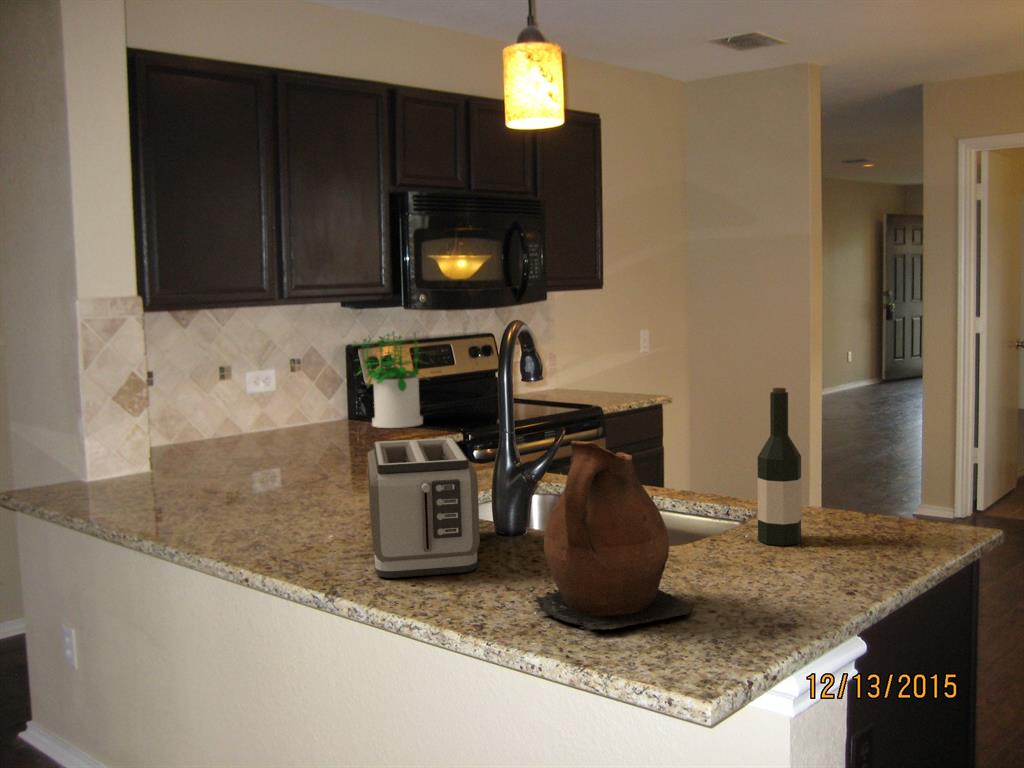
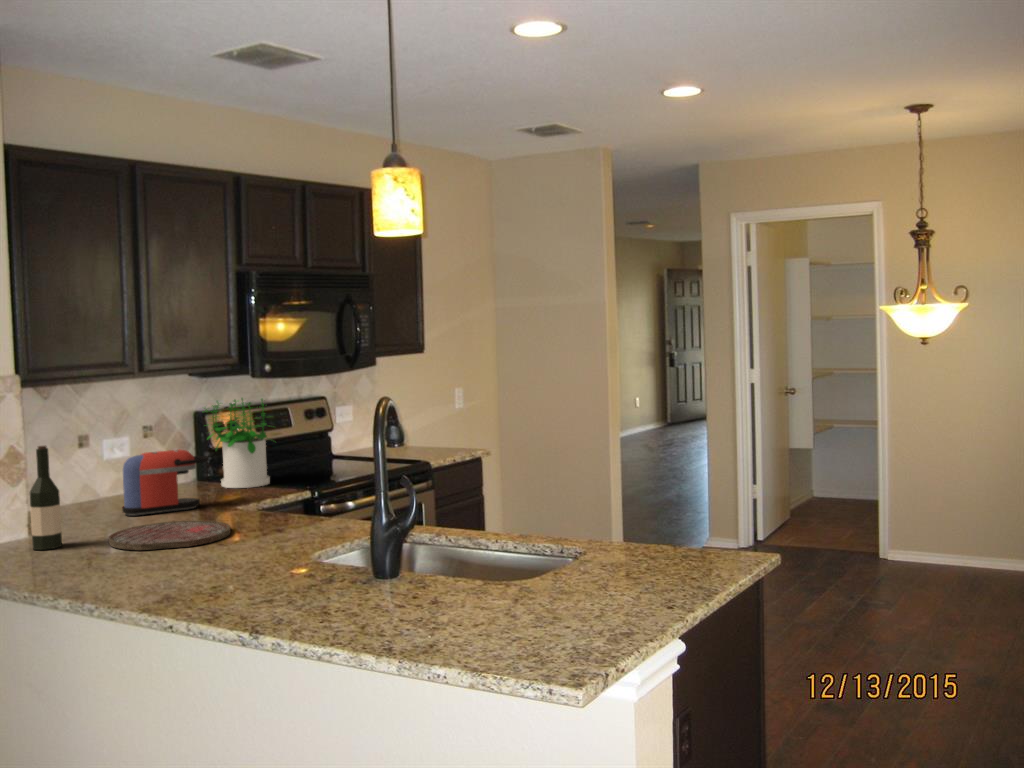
coffee maker: none [260,384,350,453] -> present [122,450,208,516]
wine bottle: present [758,388,801,546] -> present [30,446,62,550]
toaster: present [367,438,480,578] -> none [265,497,374,618]
ceramic pitcher: present [528,441,694,630] -> none [424,498,555,646]
cutting board: none [231,460,360,490] -> present [108,521,230,550]

